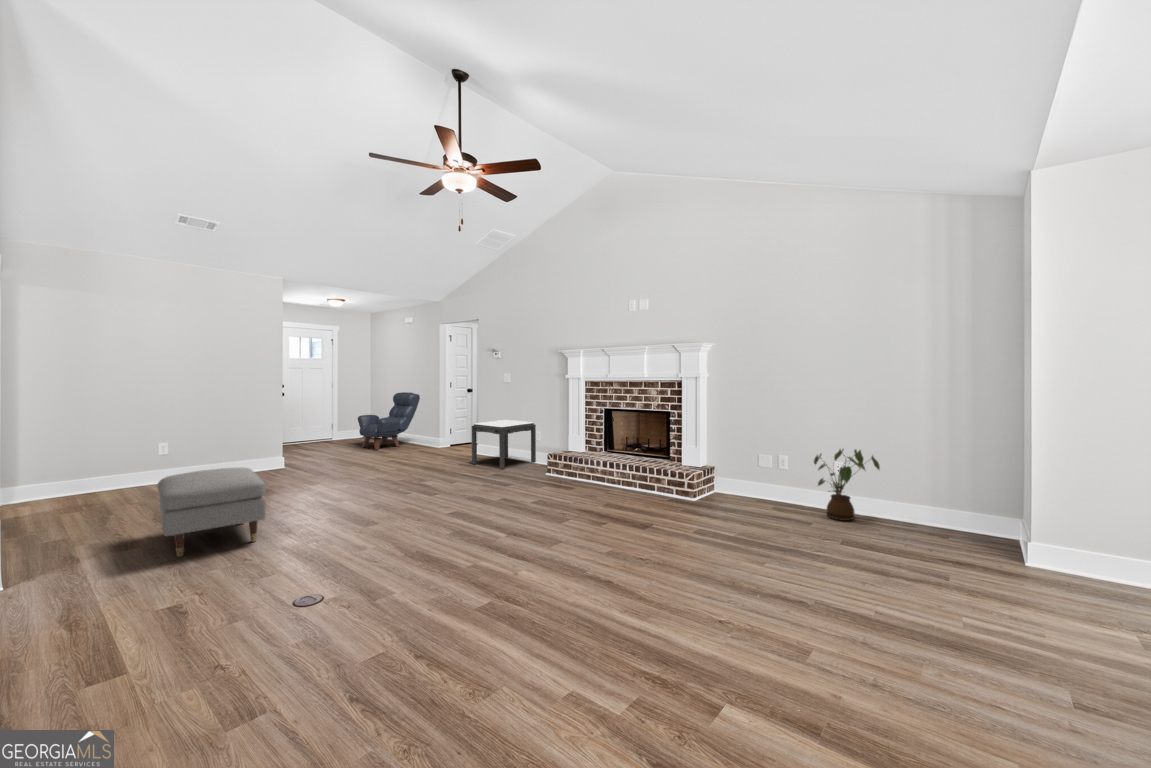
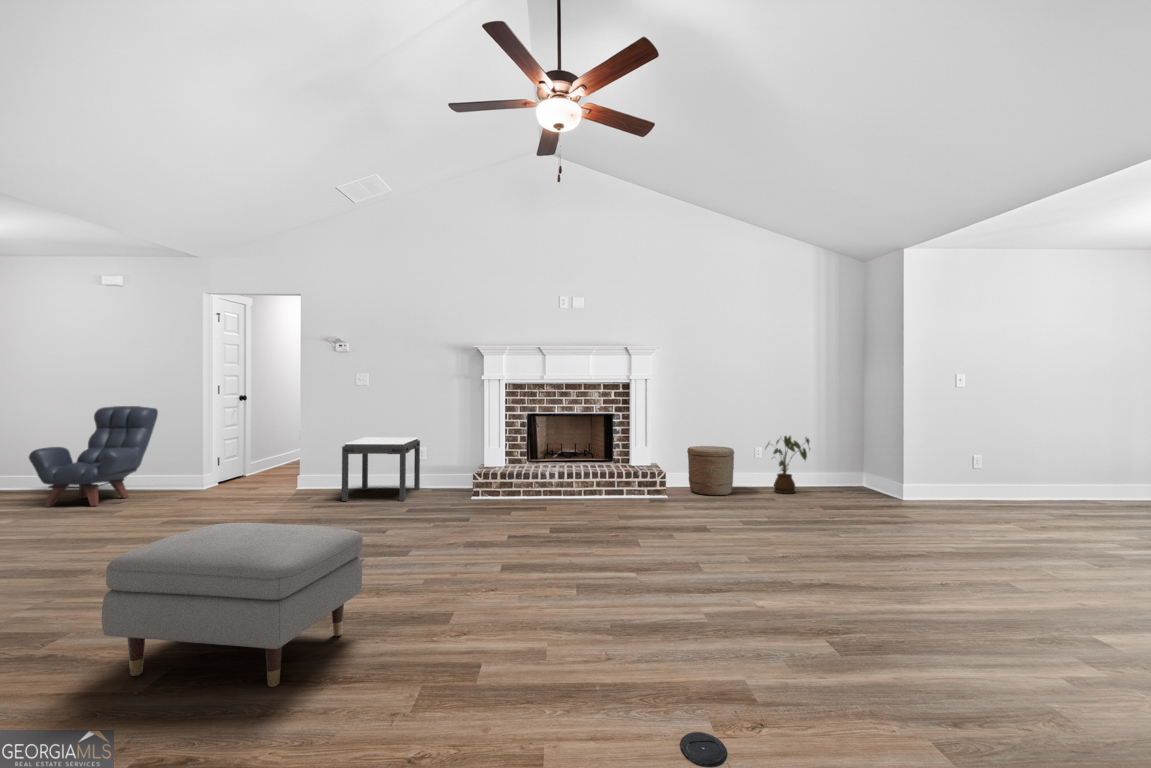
woven basket: none [725,451,778,508] -> present [687,446,734,496]

